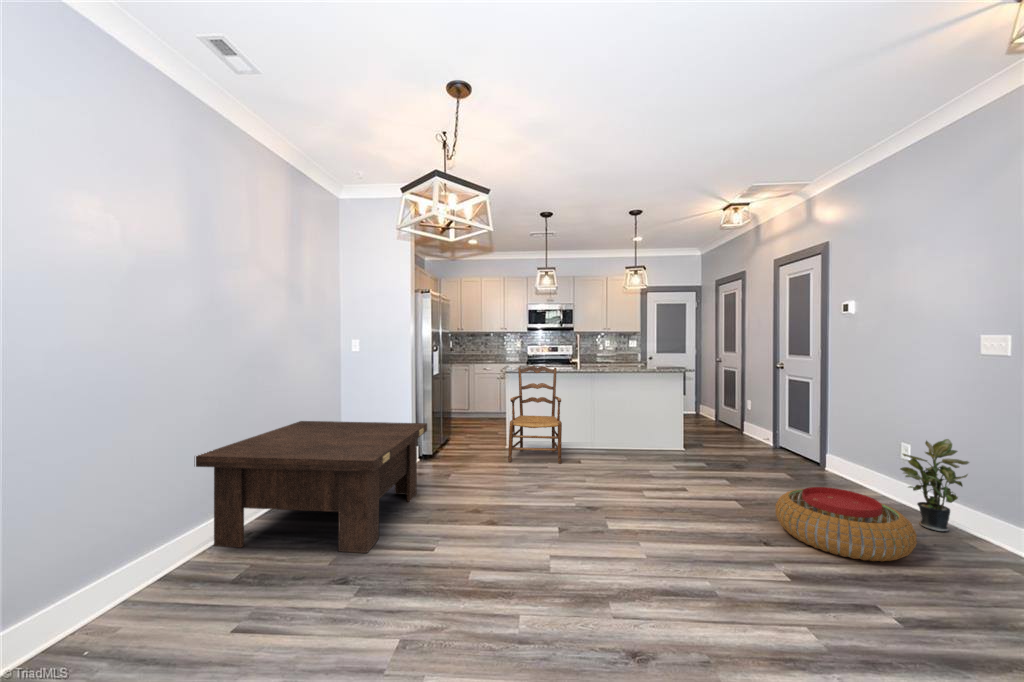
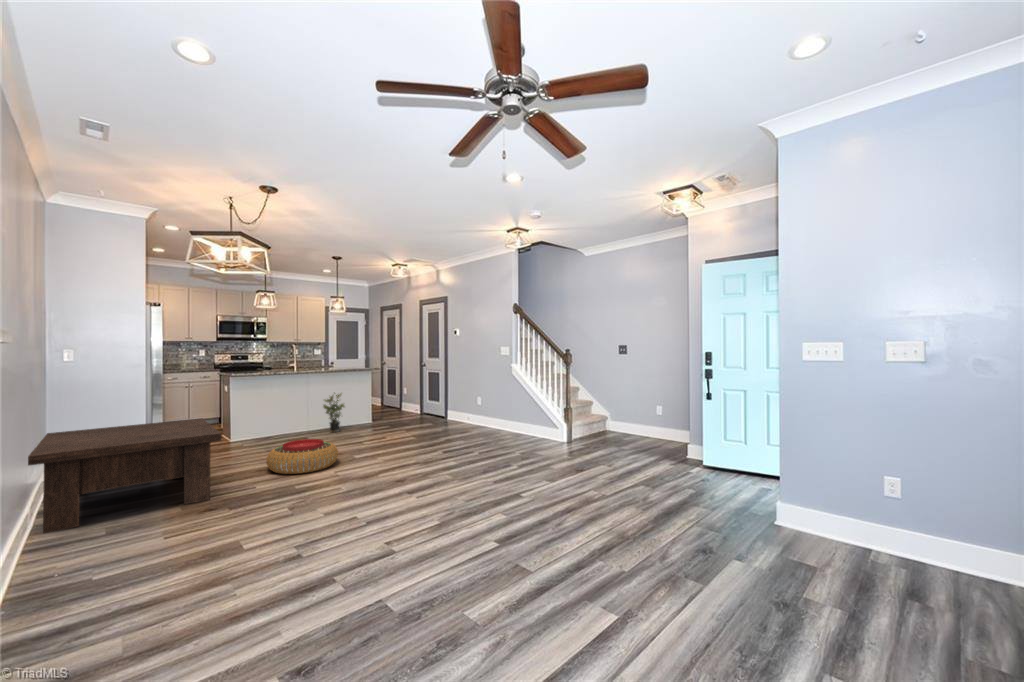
armchair: present [508,366,562,464] -> none [248,372,295,448]
potted plant: present [900,439,969,531] -> present [323,393,345,432]
pouf: present [776,487,917,562] -> present [266,439,338,474]

